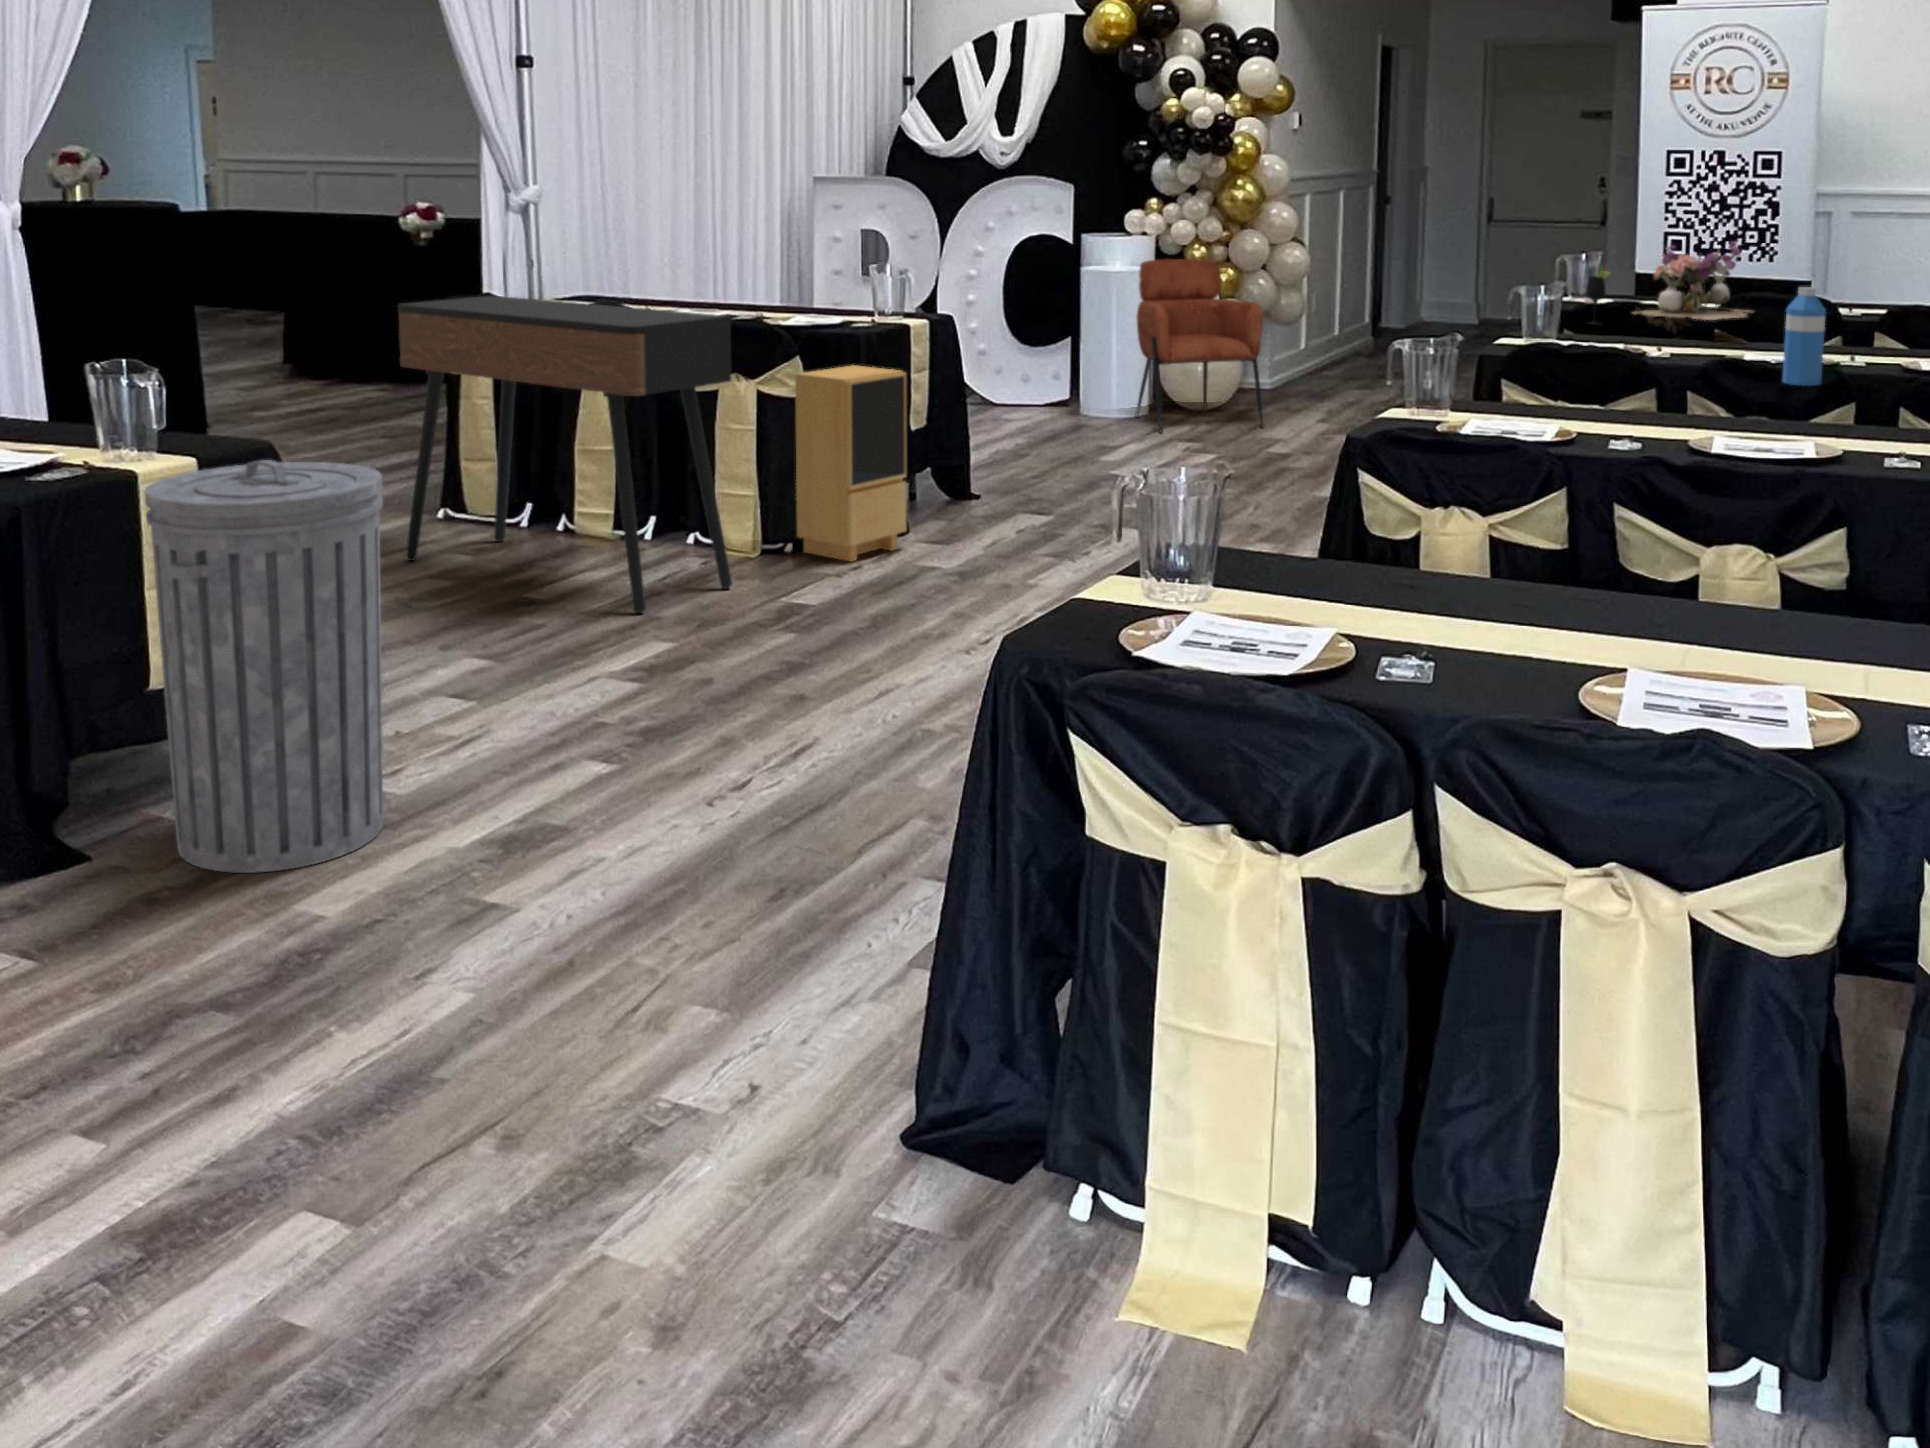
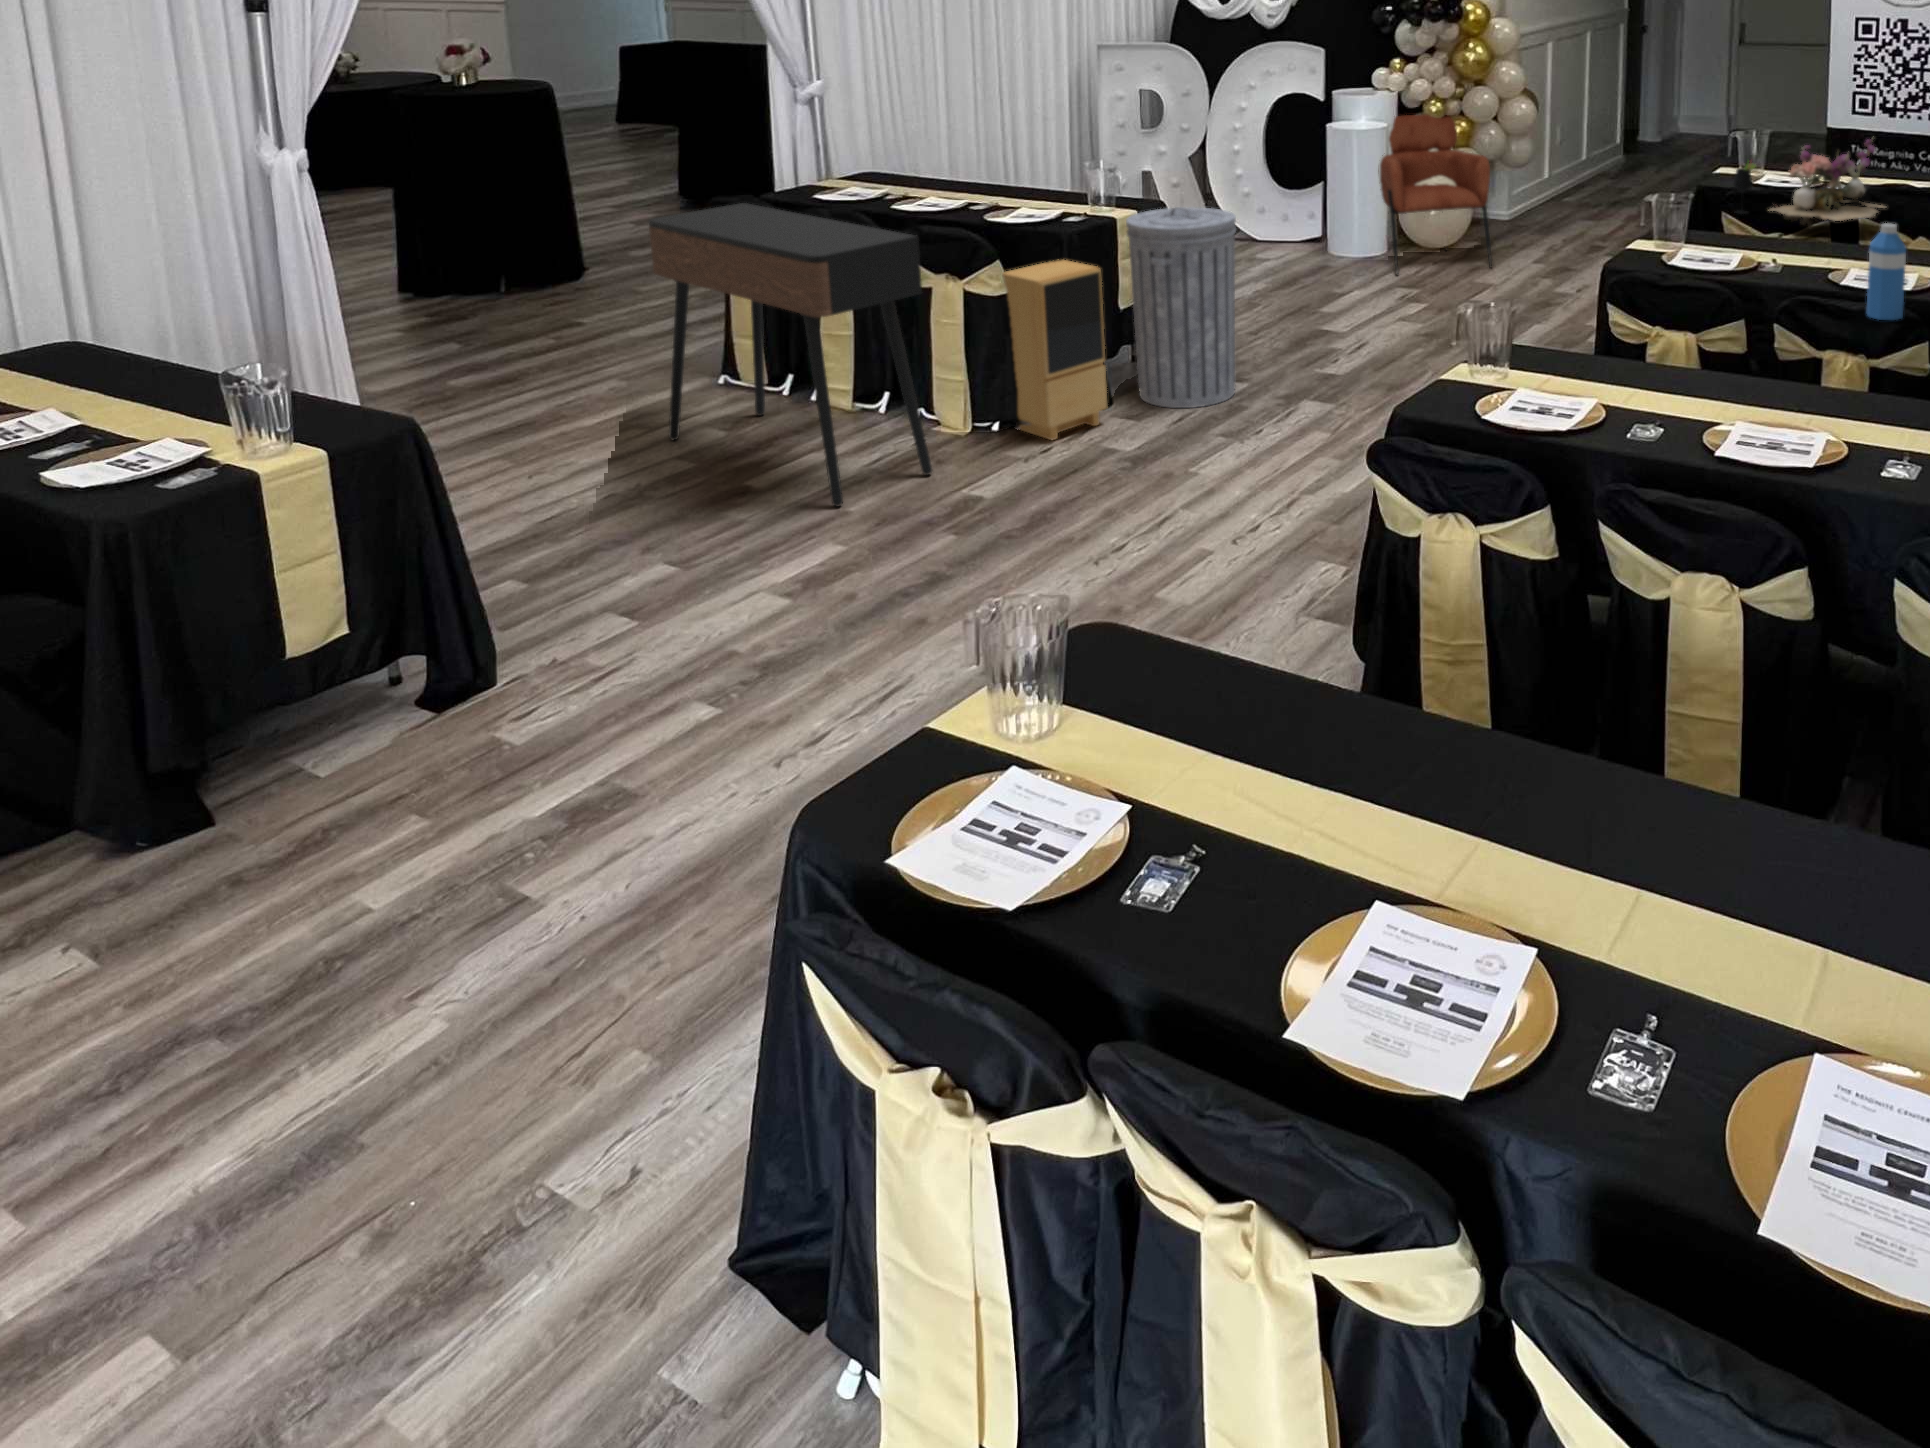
trash can: present [145,460,383,873] -> present [1126,207,1236,408]

